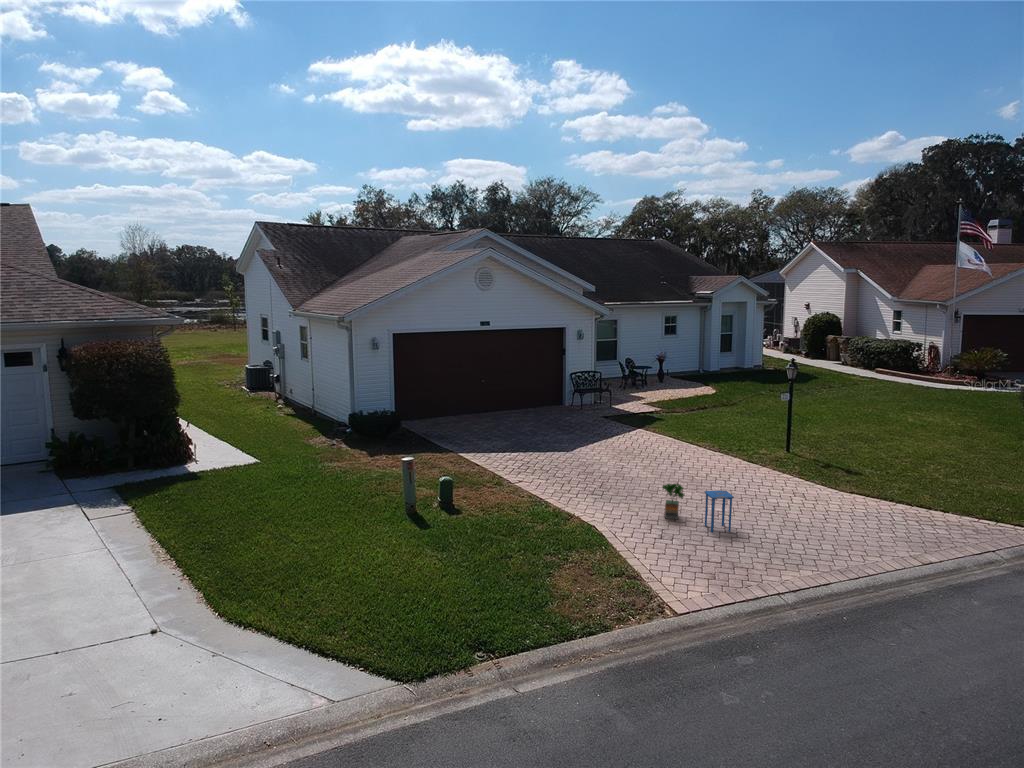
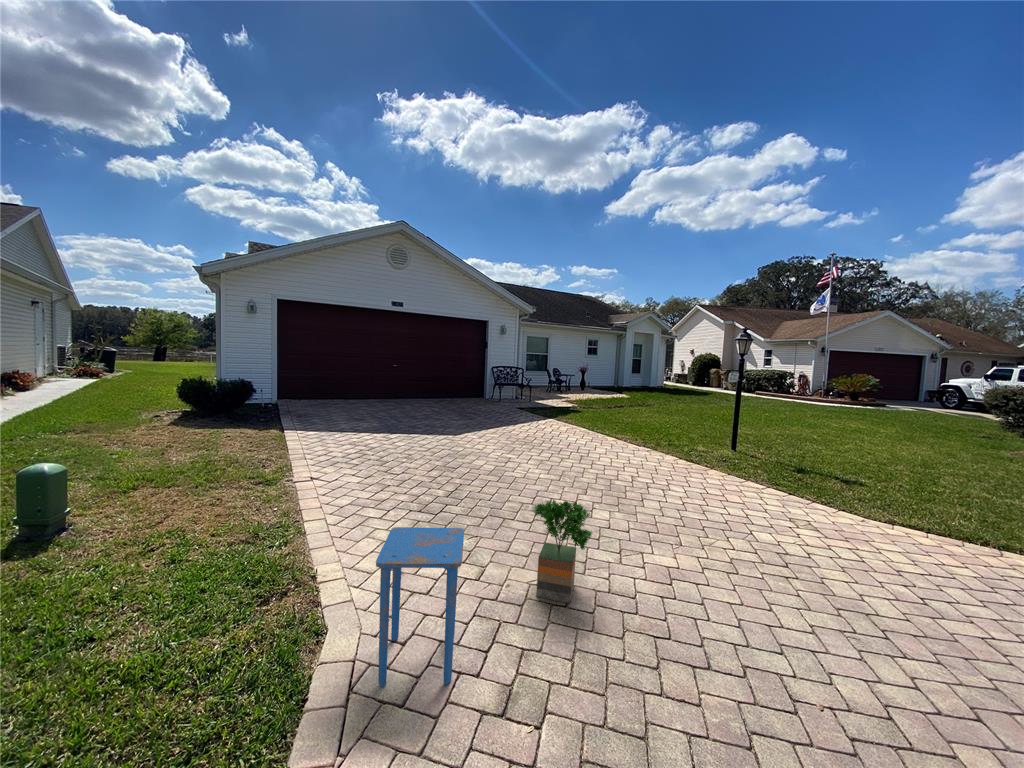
side table: present [704,491,734,532] -> present [376,527,464,687]

